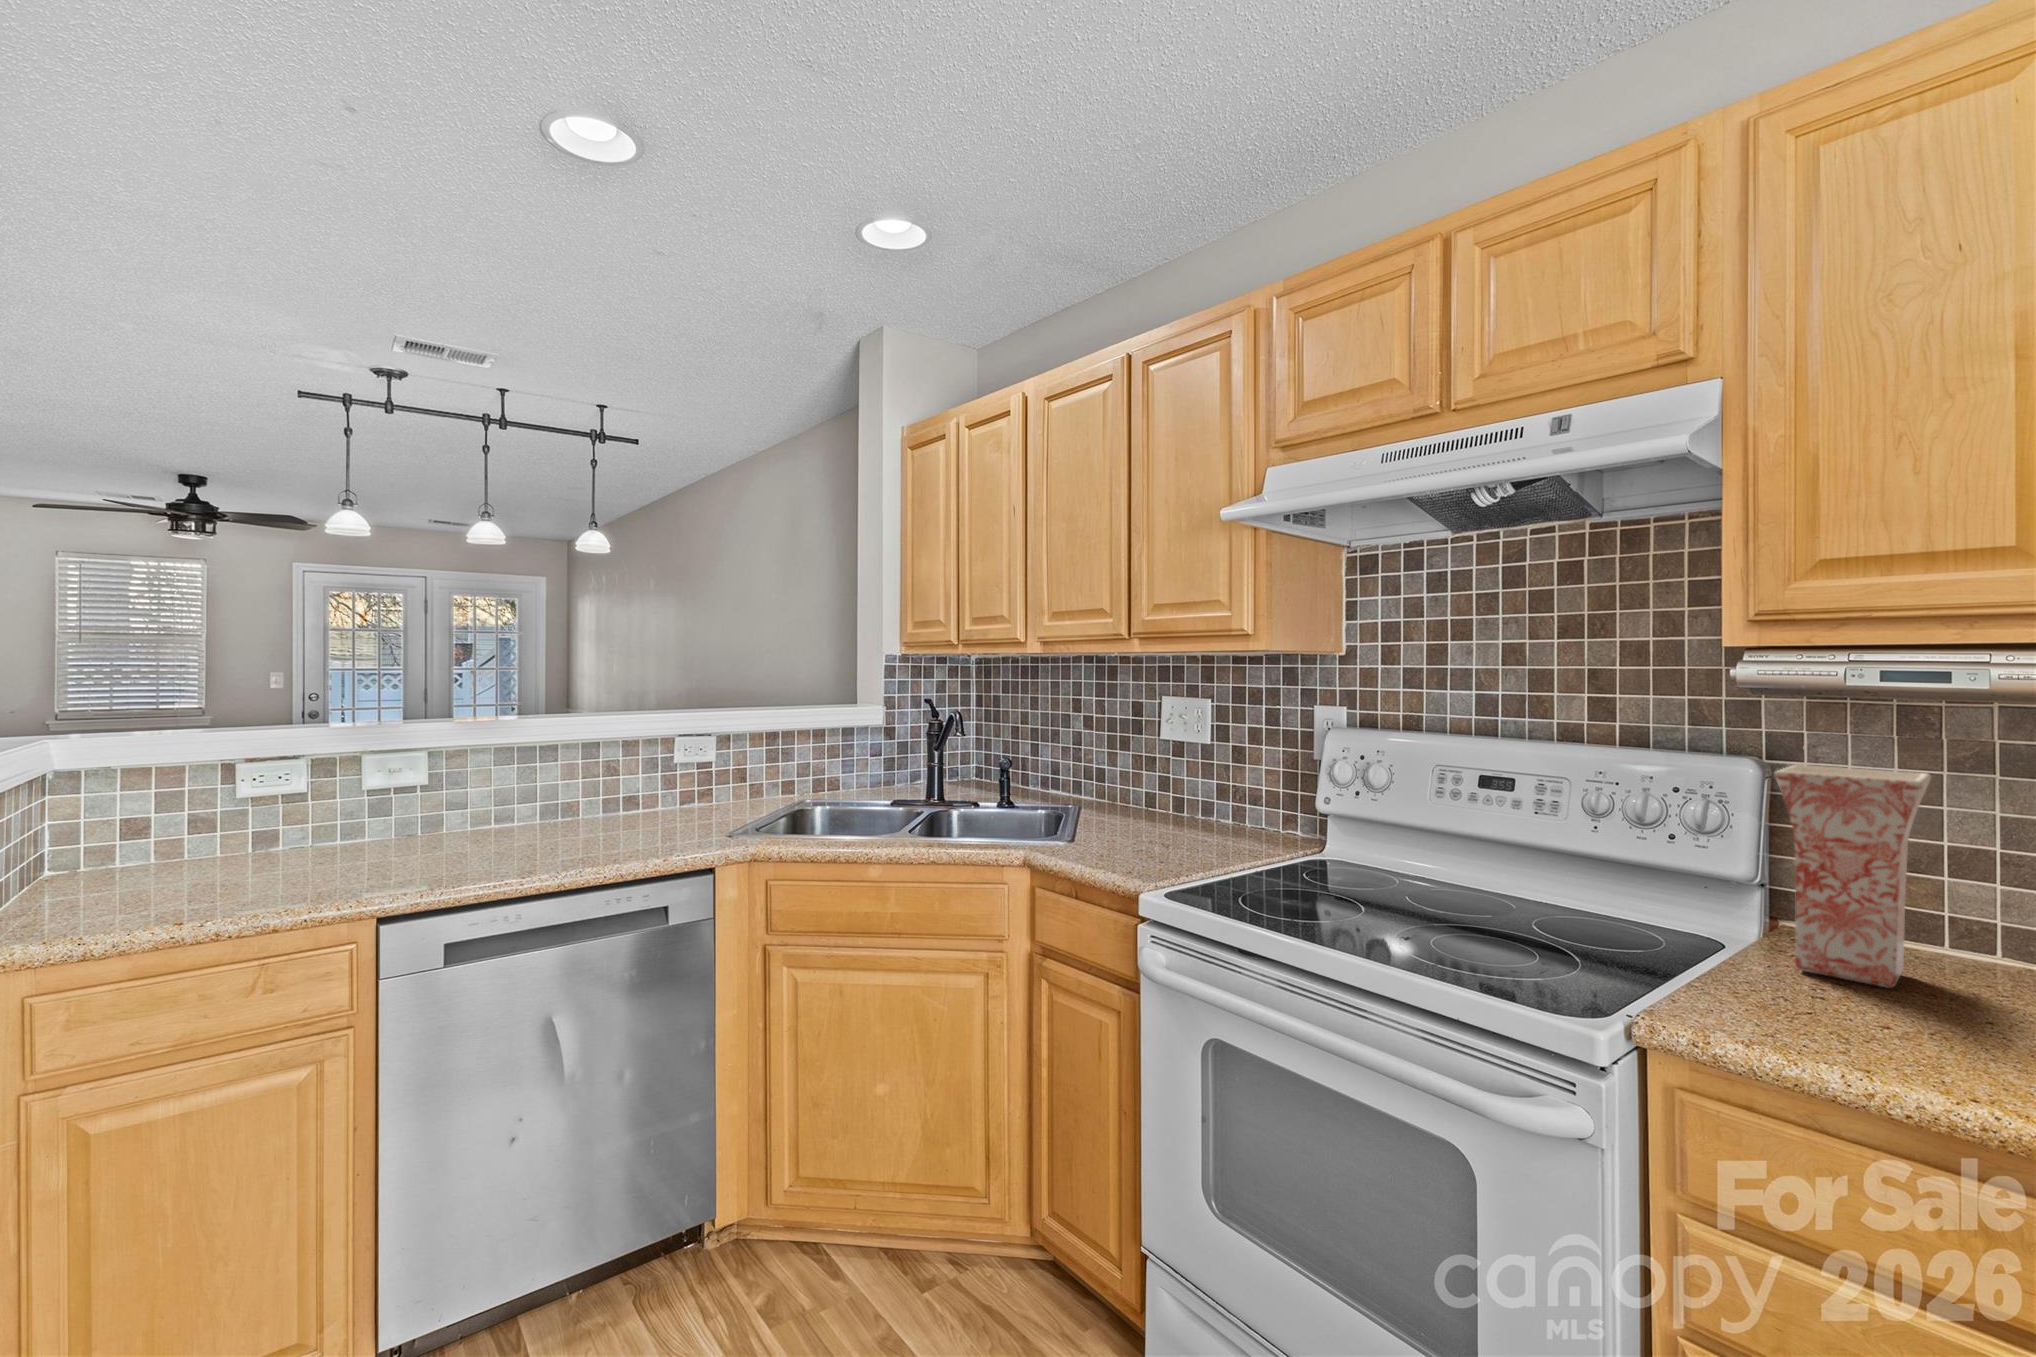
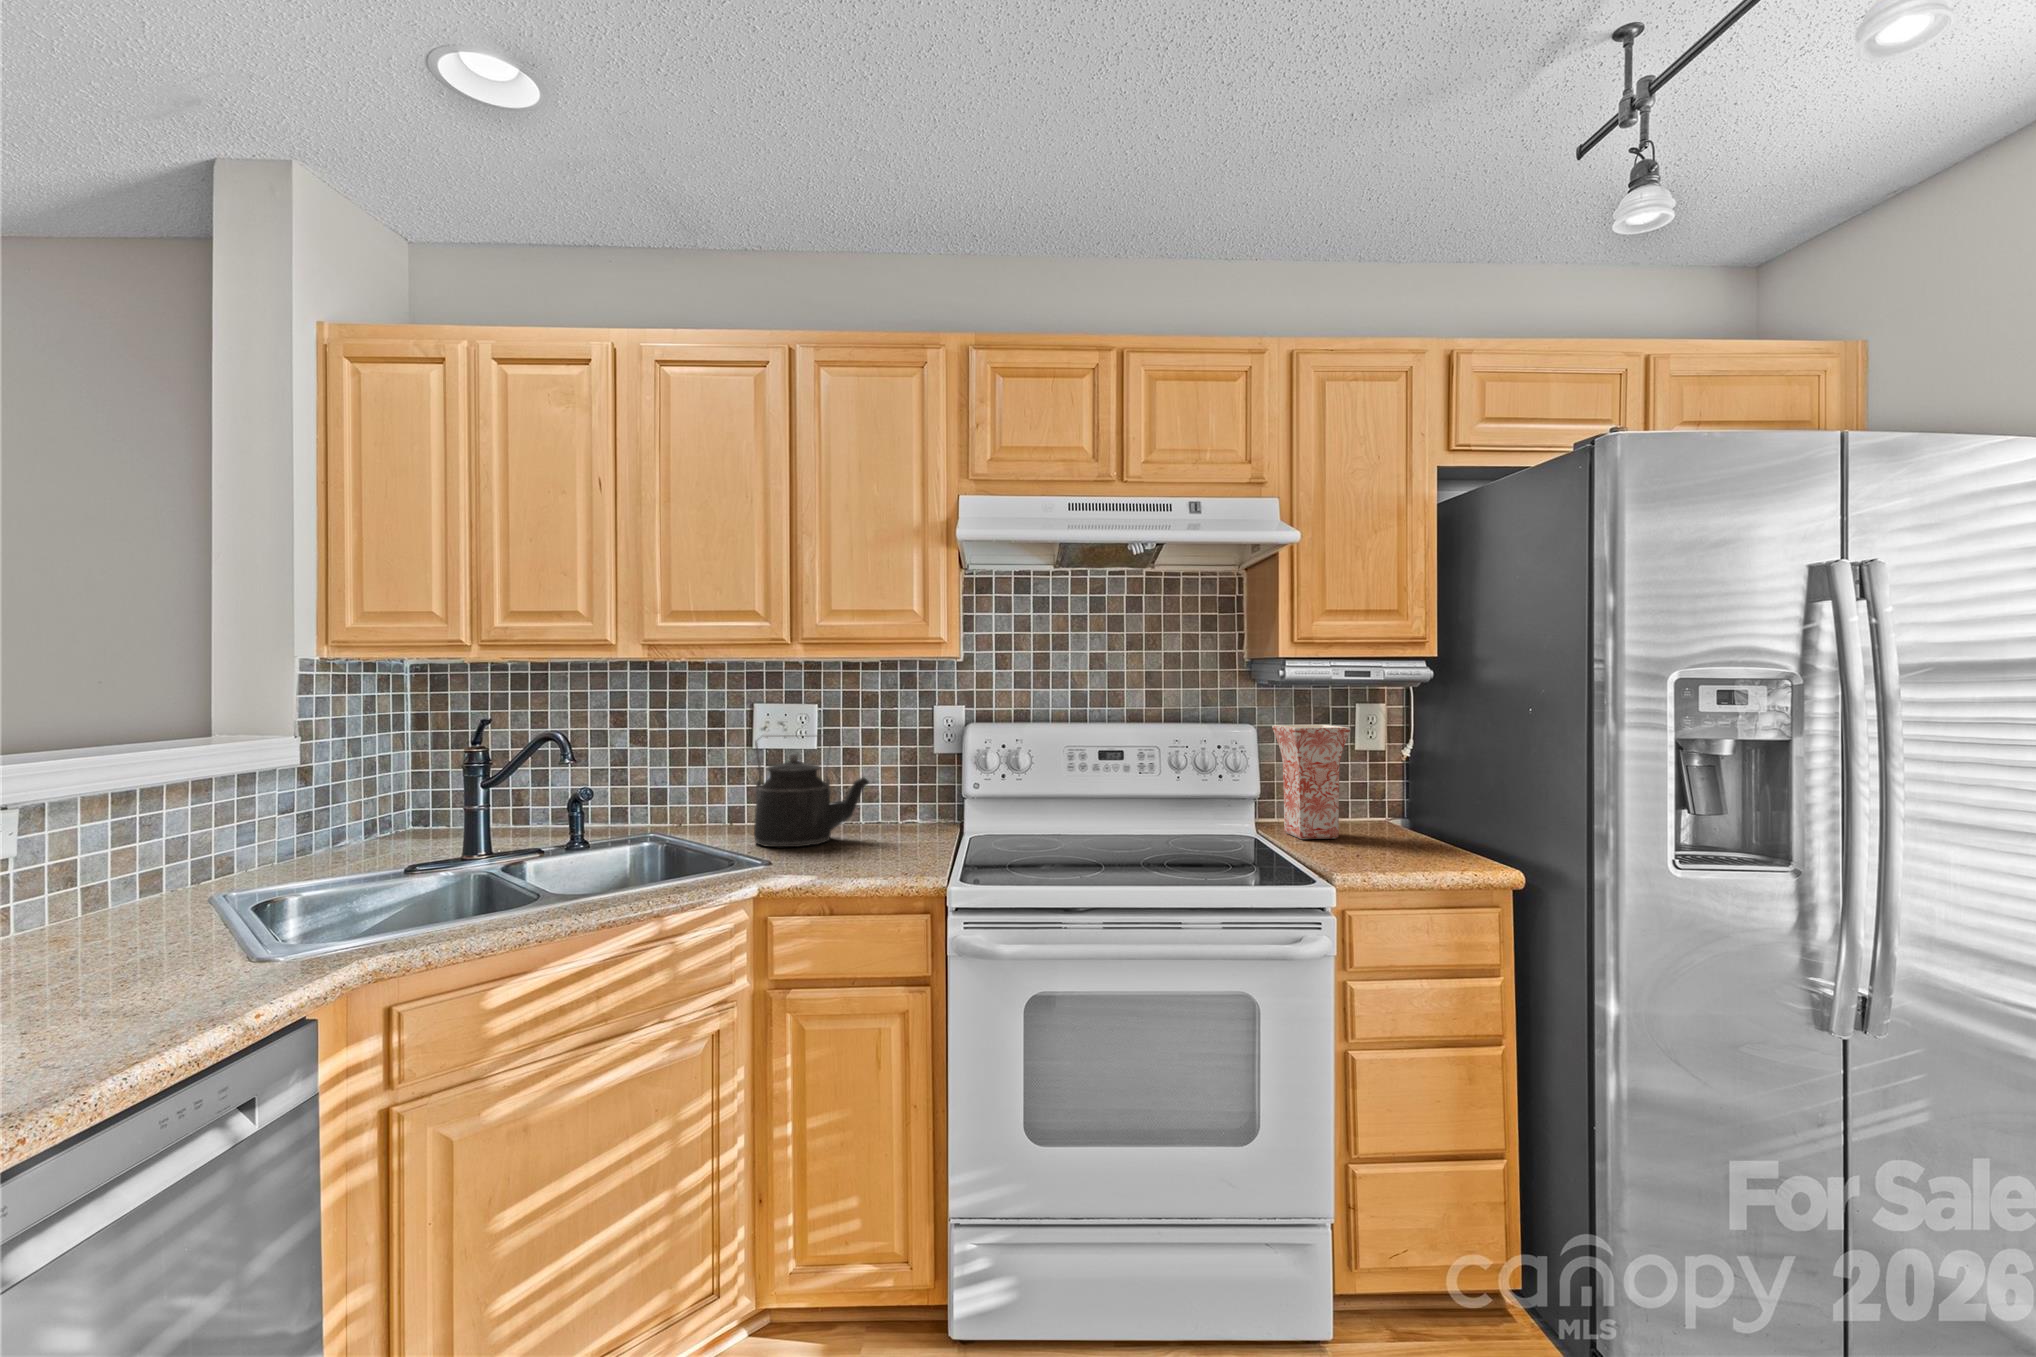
kettle: none [1123,726,1225,837] -> present [754,736,869,847]

